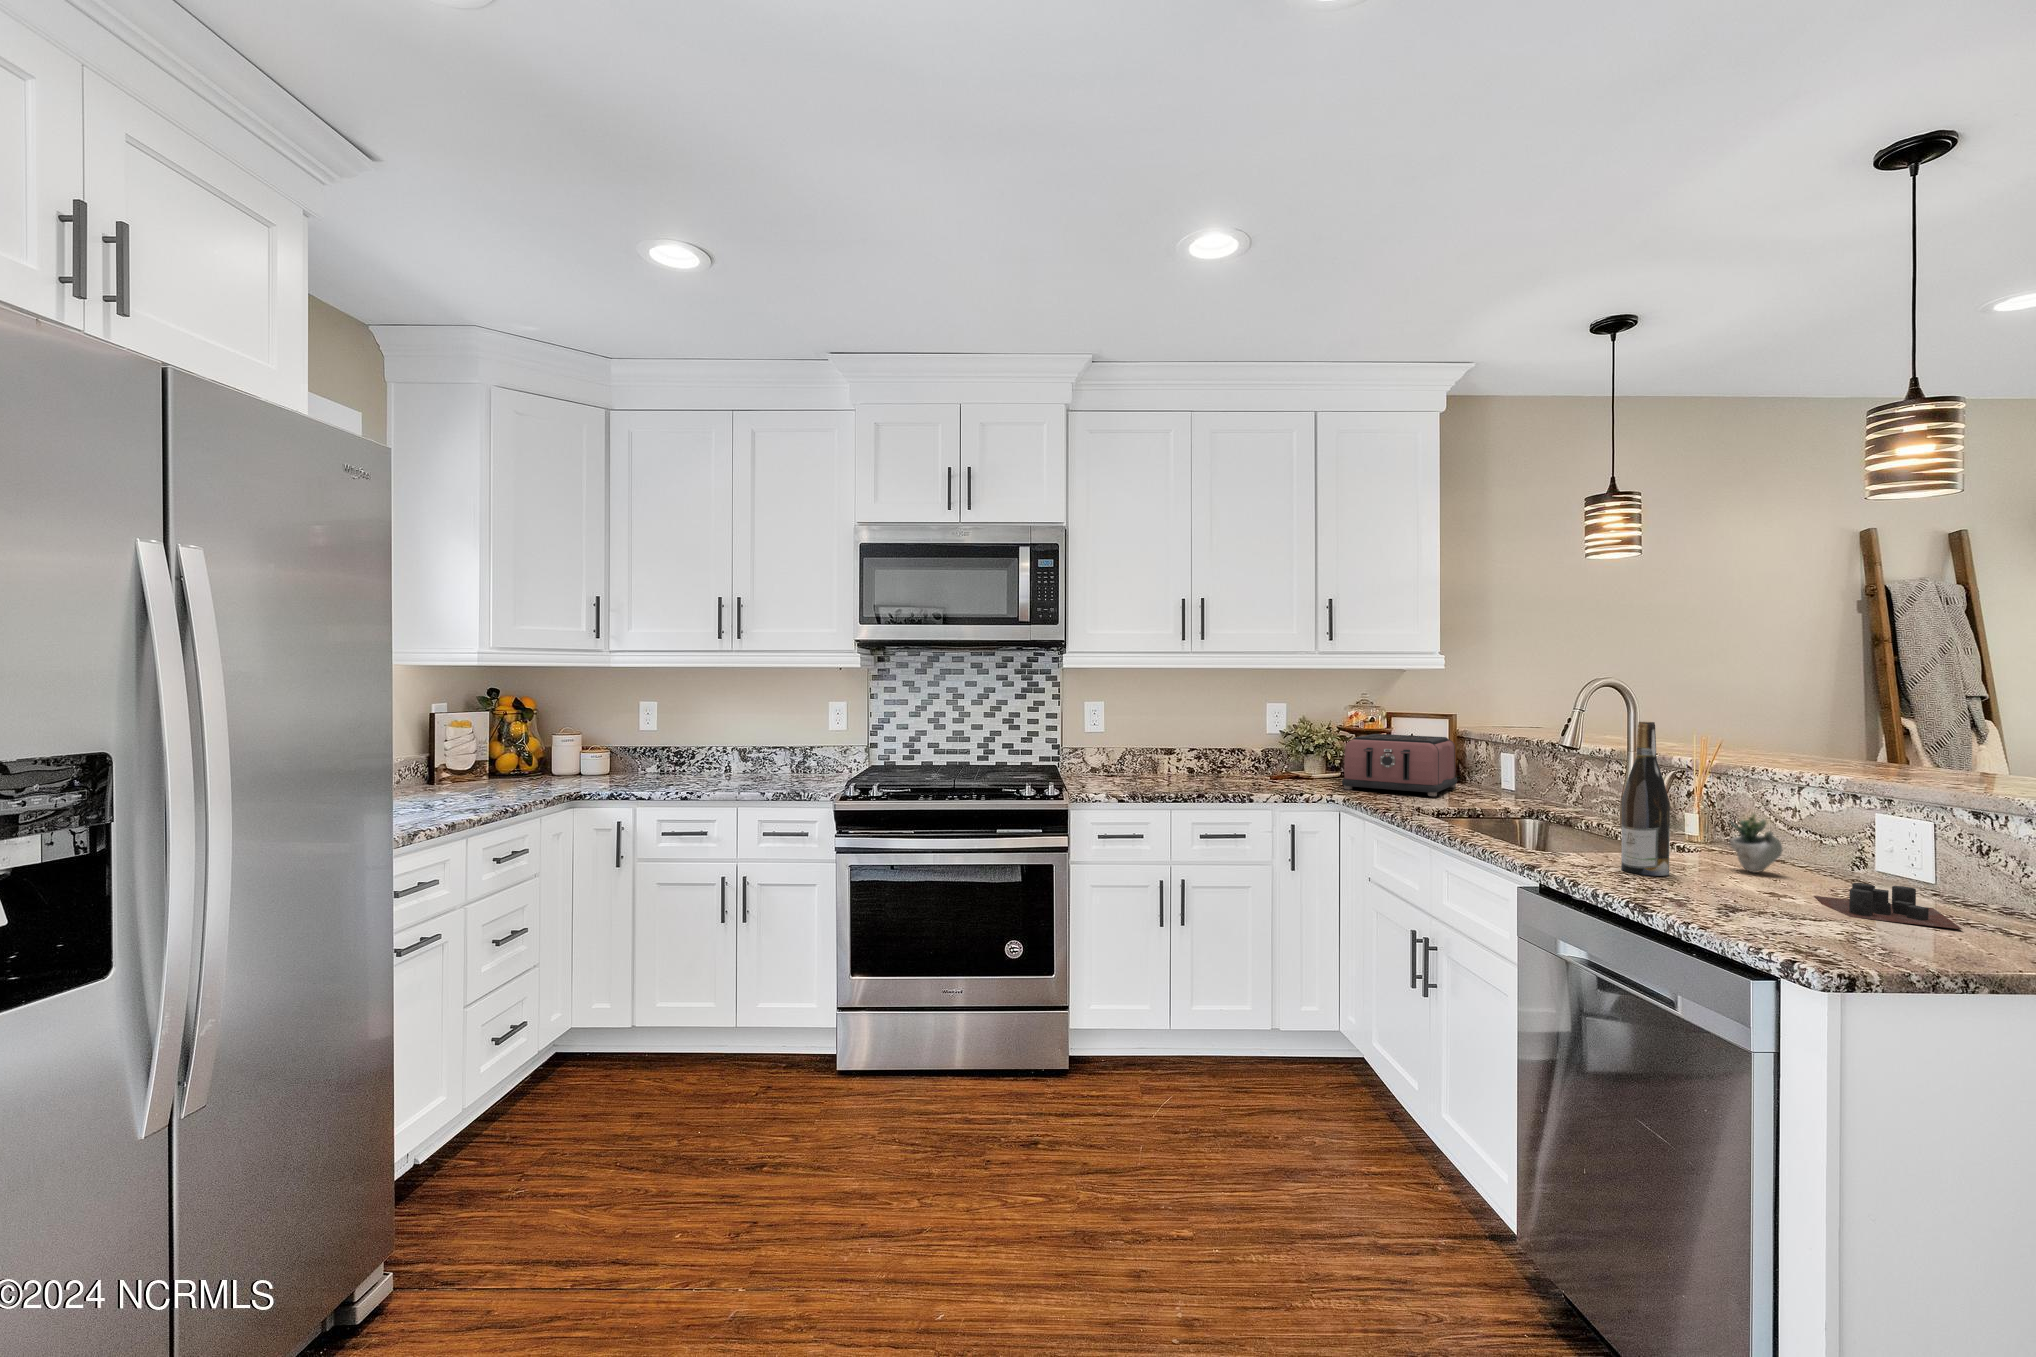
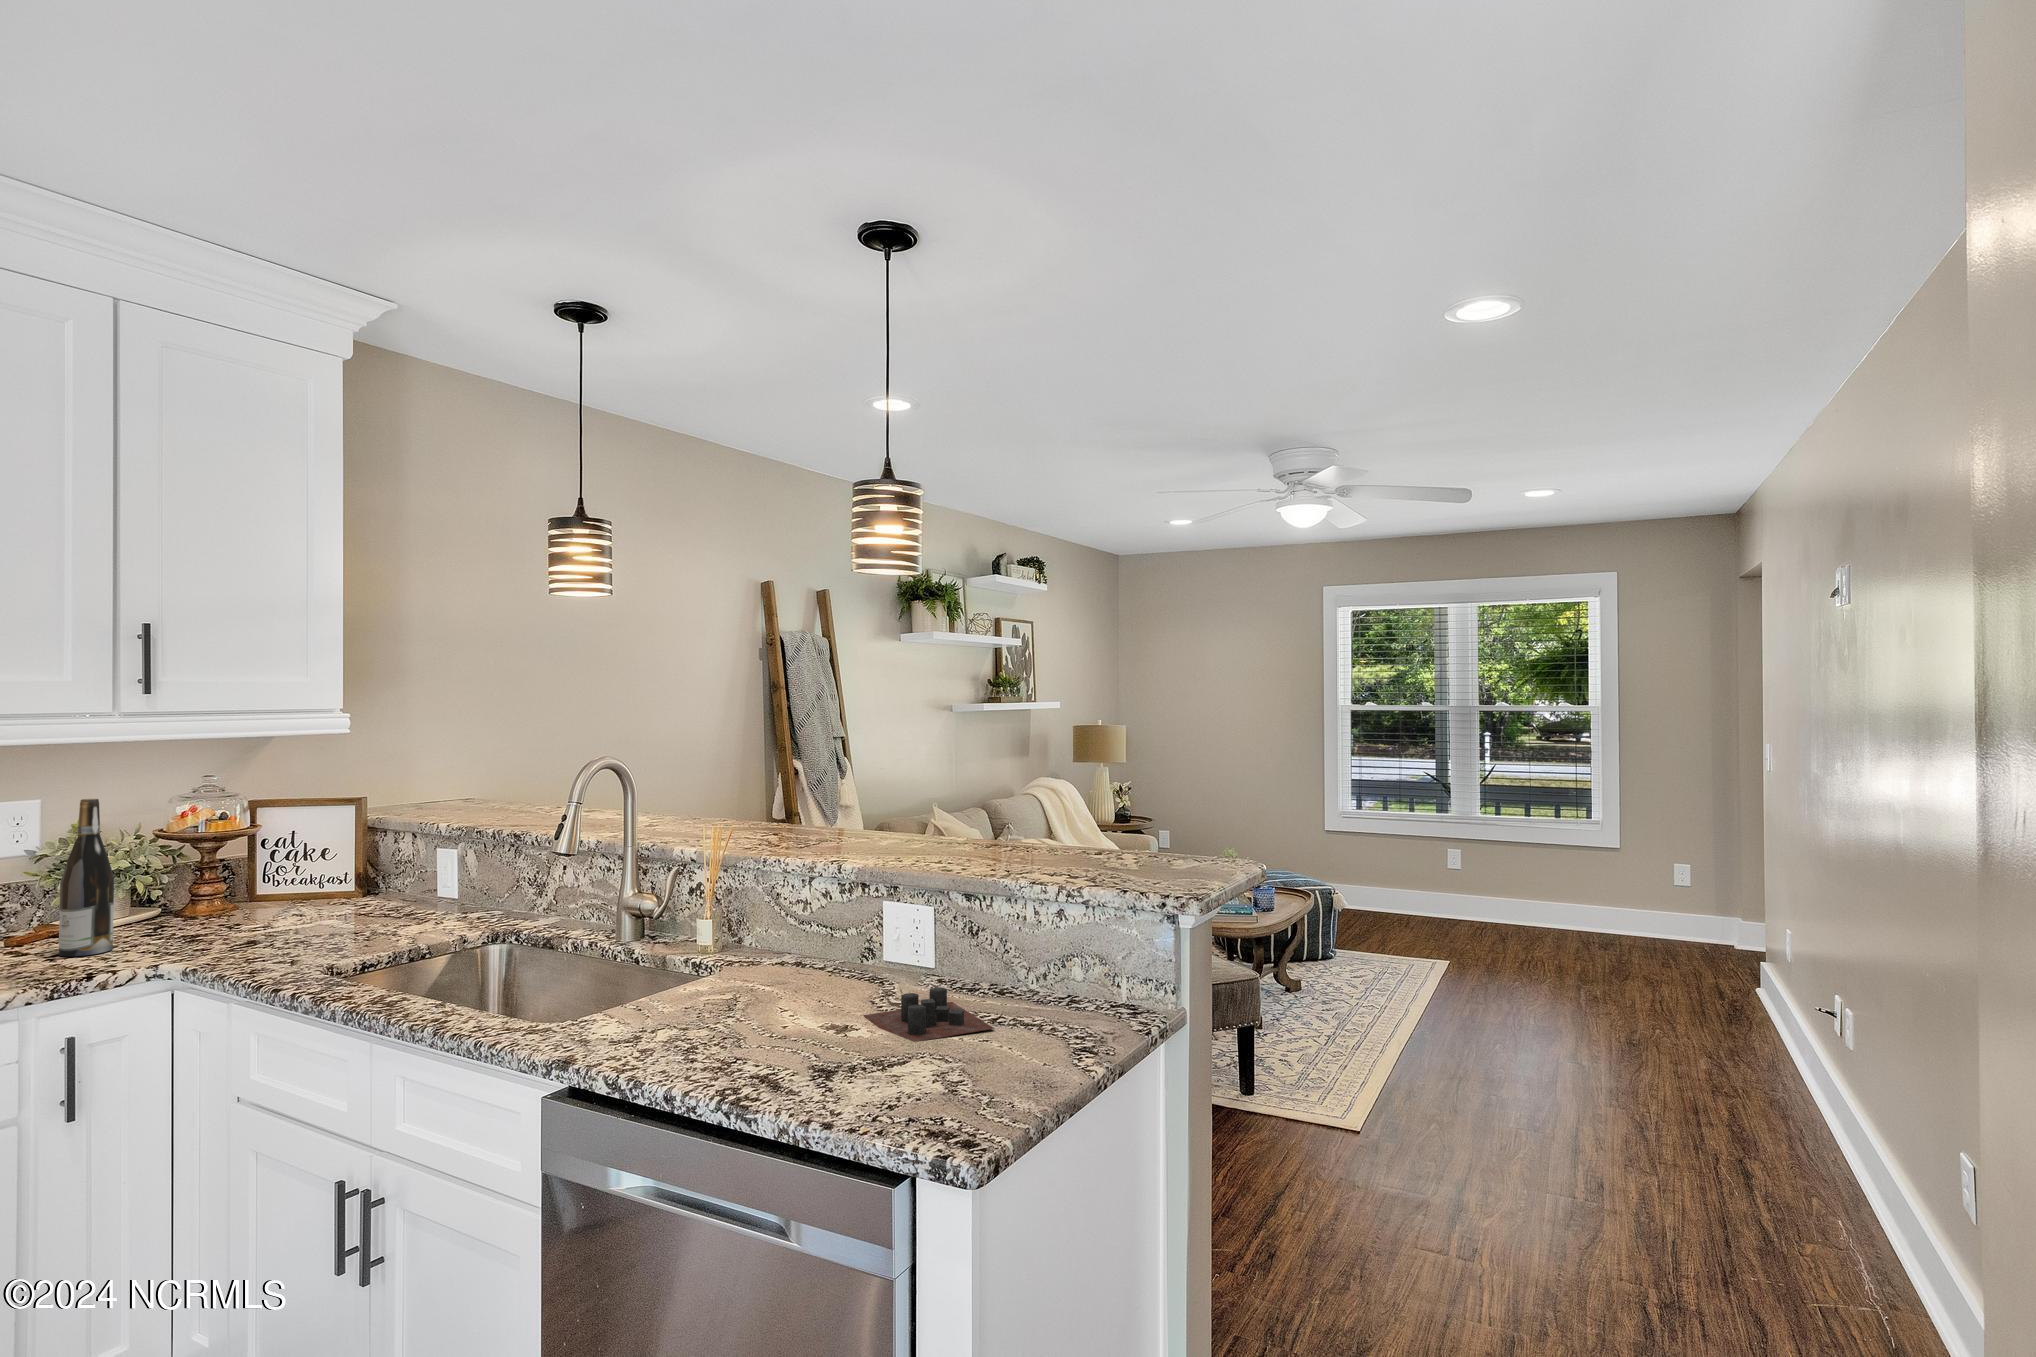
wine bottle: present [1621,722,1670,876] -> present [59,799,114,957]
toaster: present [1342,734,1457,796] -> none [176,835,374,945]
succulent plant: present [1730,813,1811,873] -> none [768,921,851,992]

